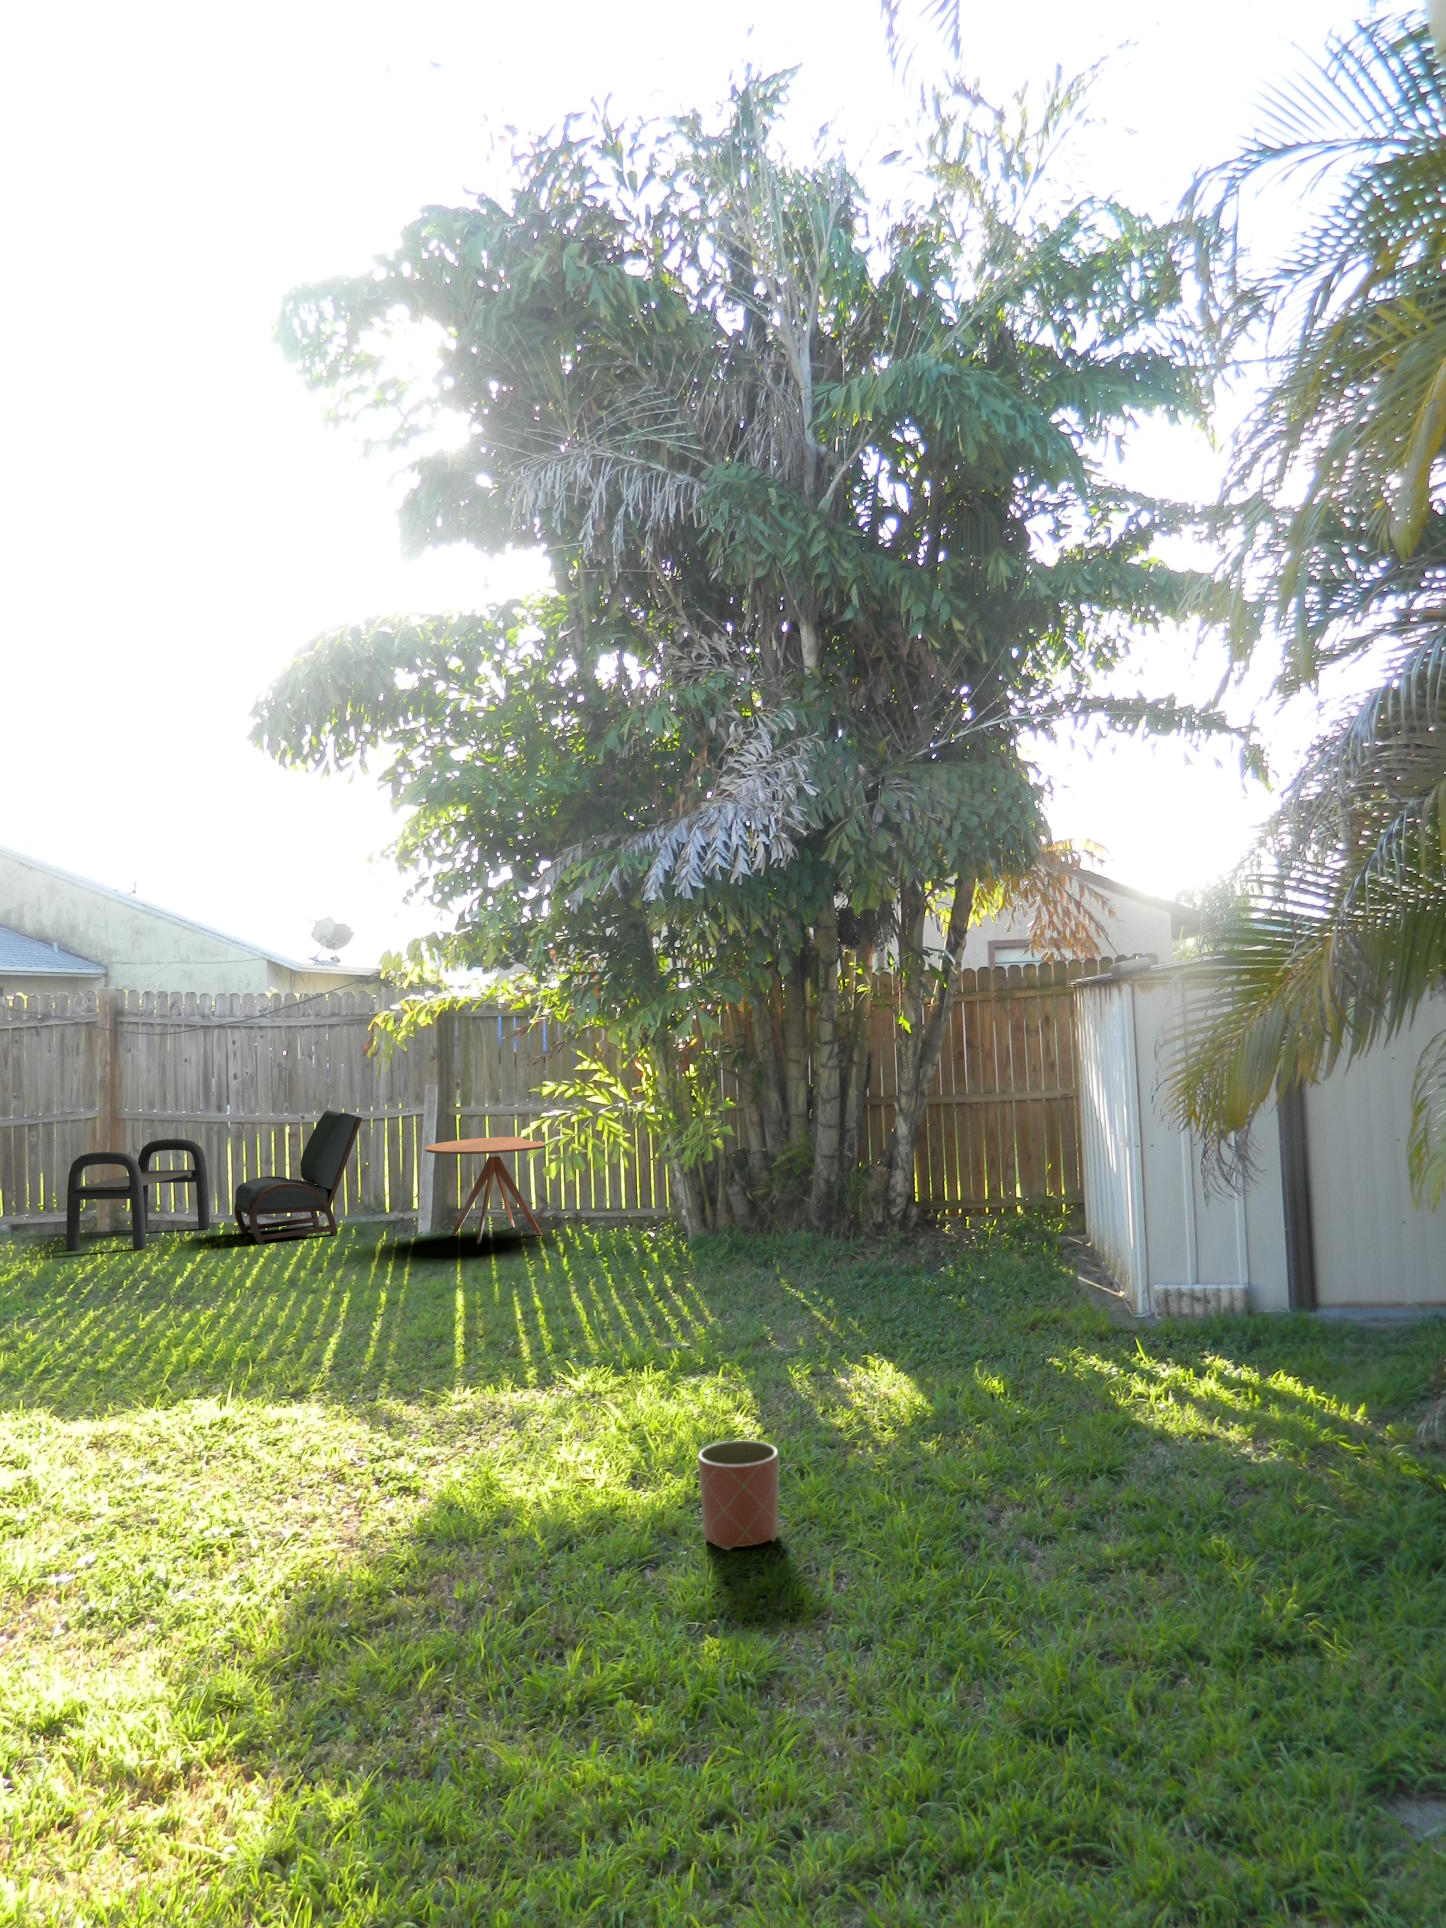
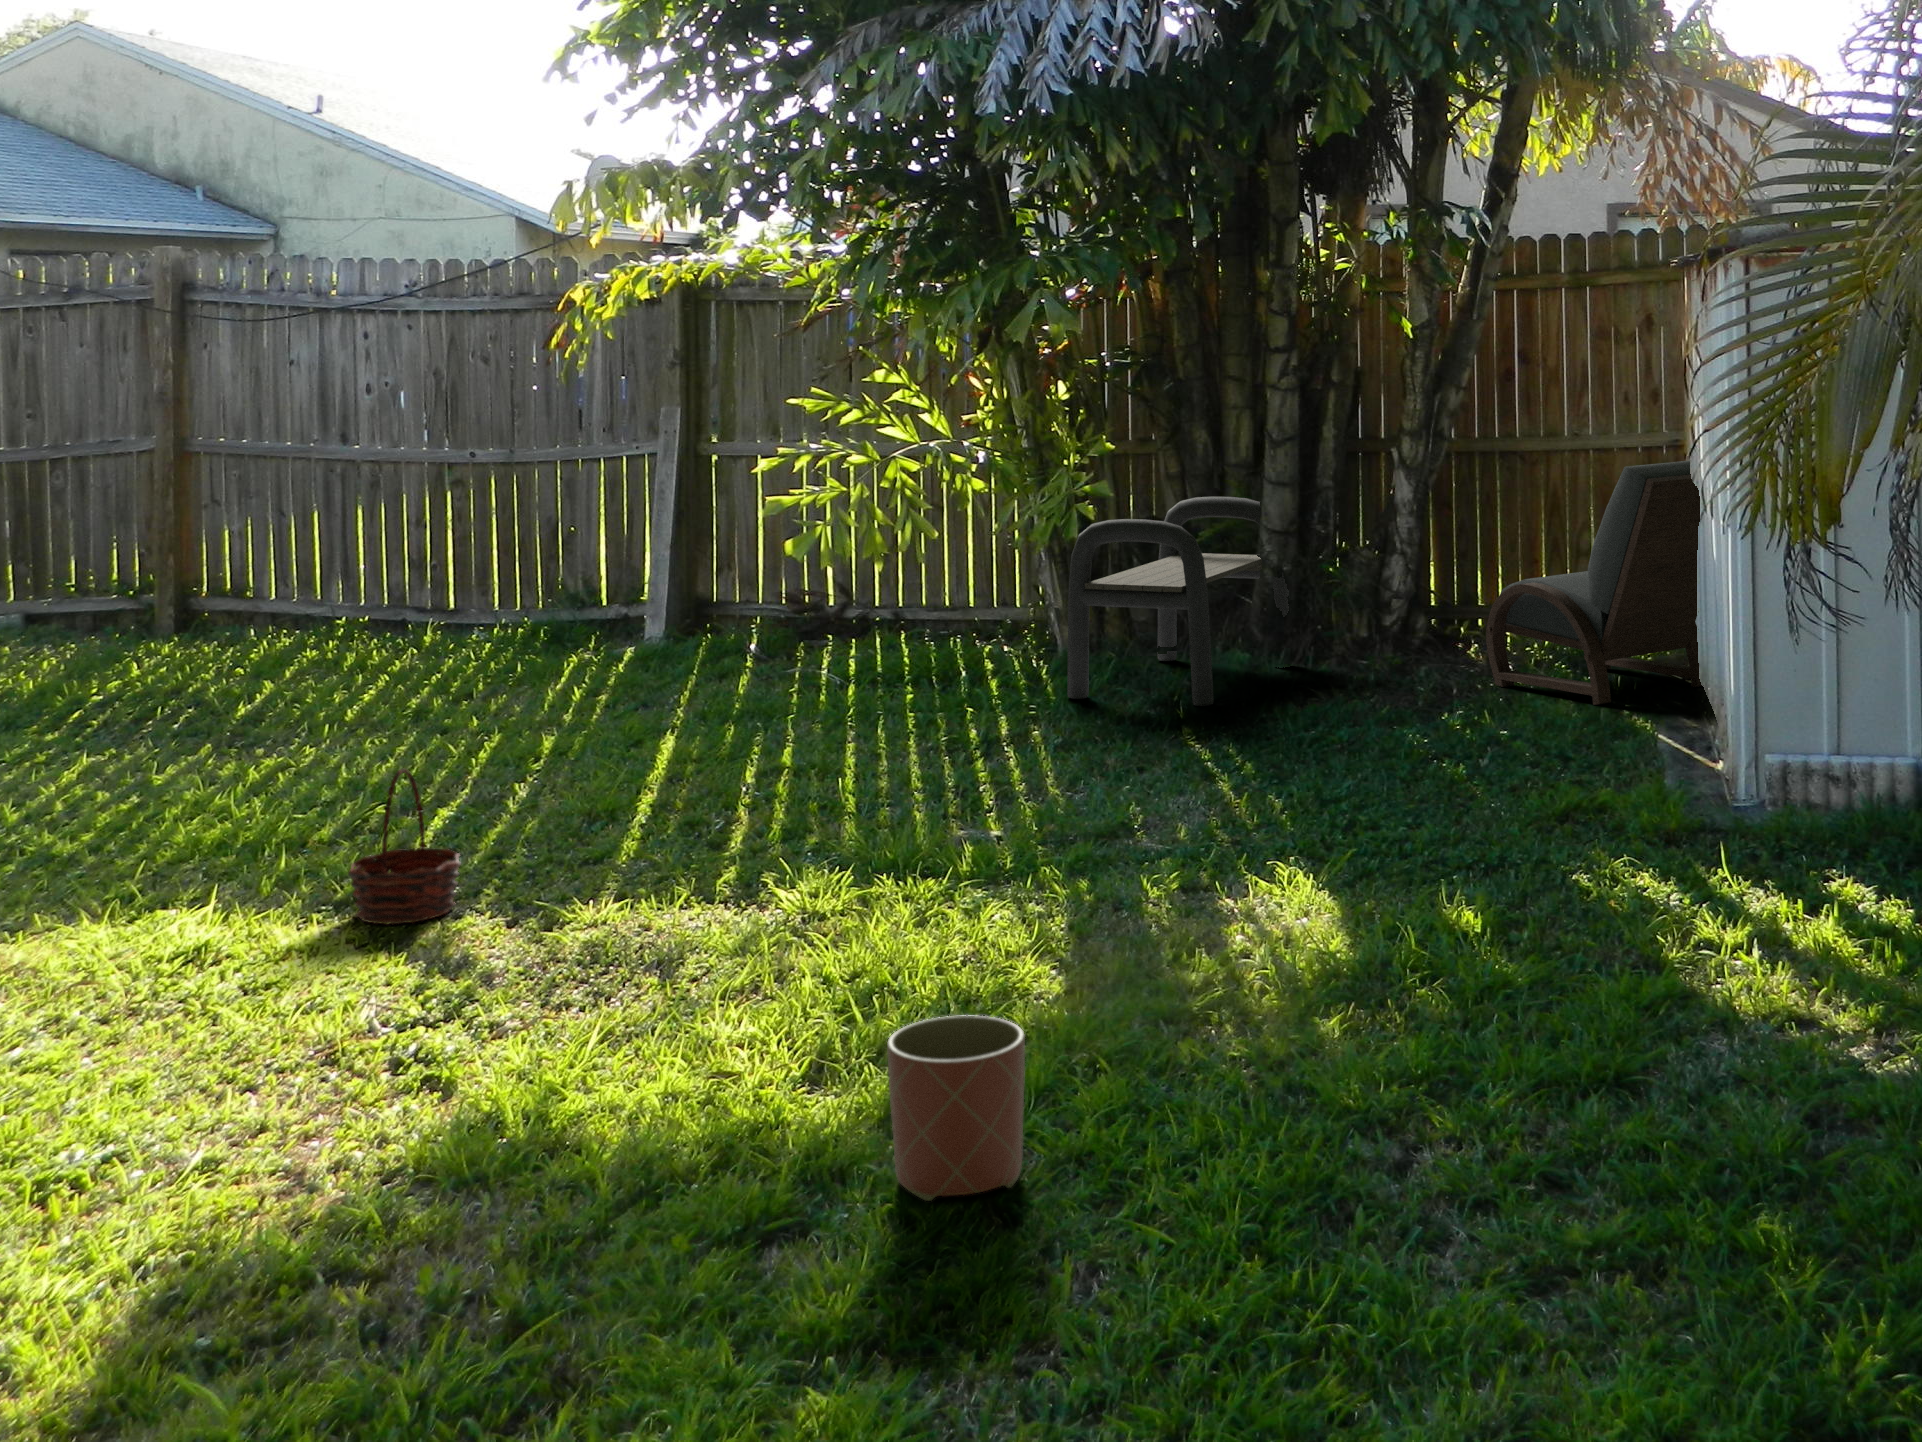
lounge chair: present [234,1110,362,1244] -> present [1486,461,1702,705]
round table: present [425,1137,546,1244] -> none [654,493,872,661]
bench: present [66,1139,210,1251] -> present [1067,497,1289,706]
basket: none [304,1309,372,1407] -> present [348,768,460,925]

